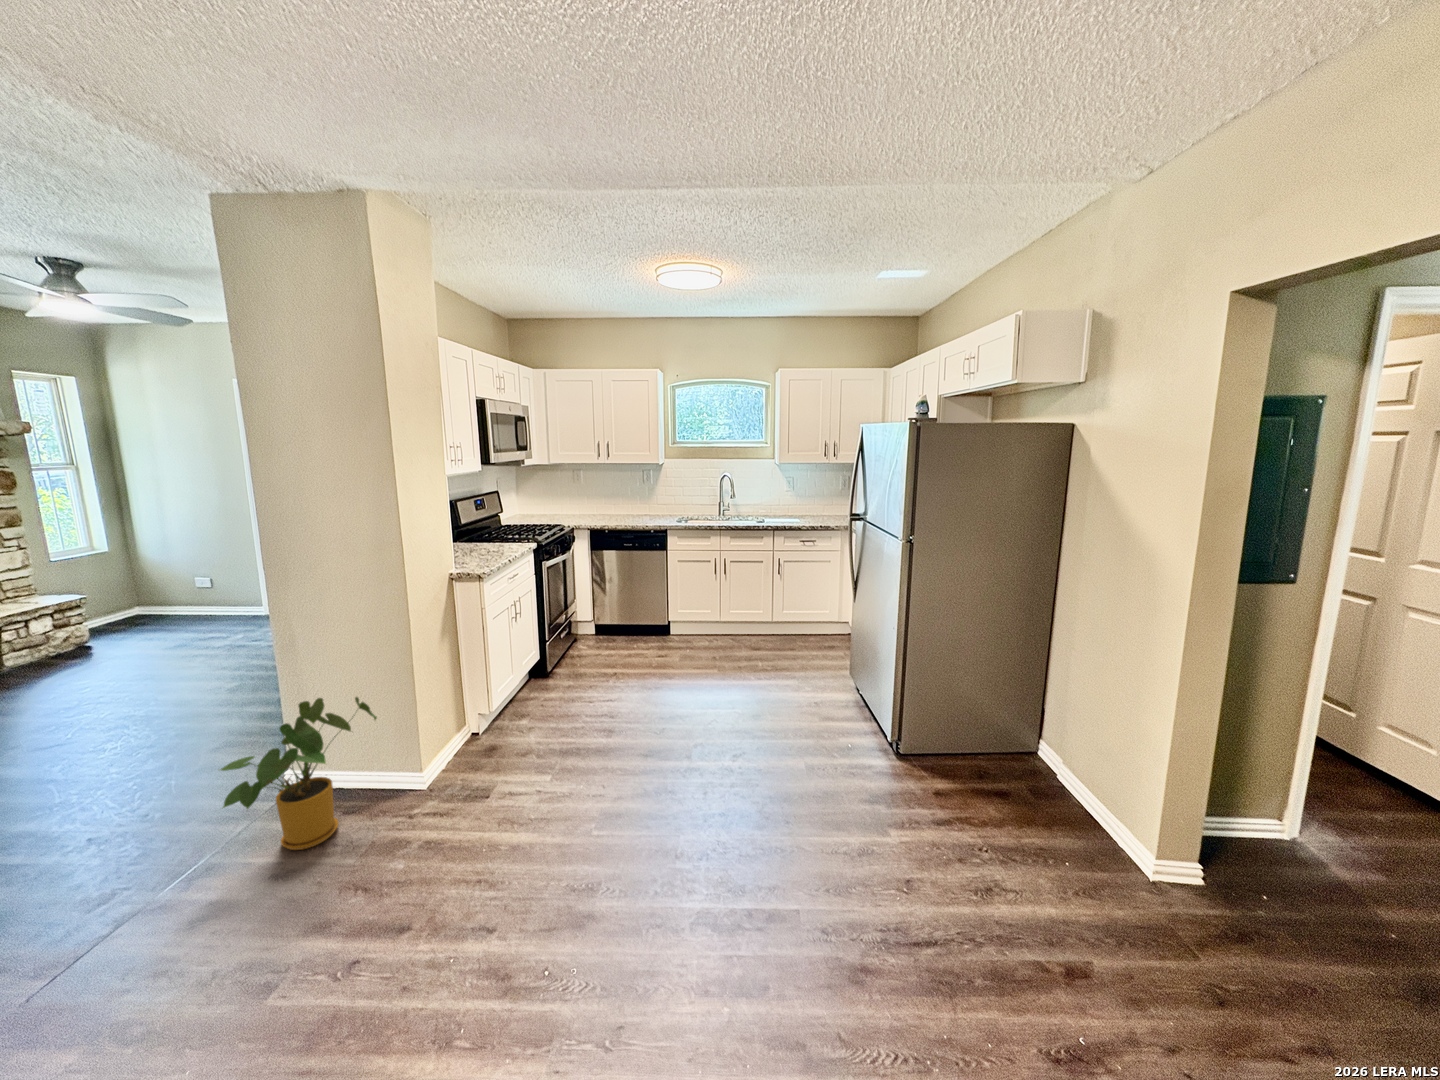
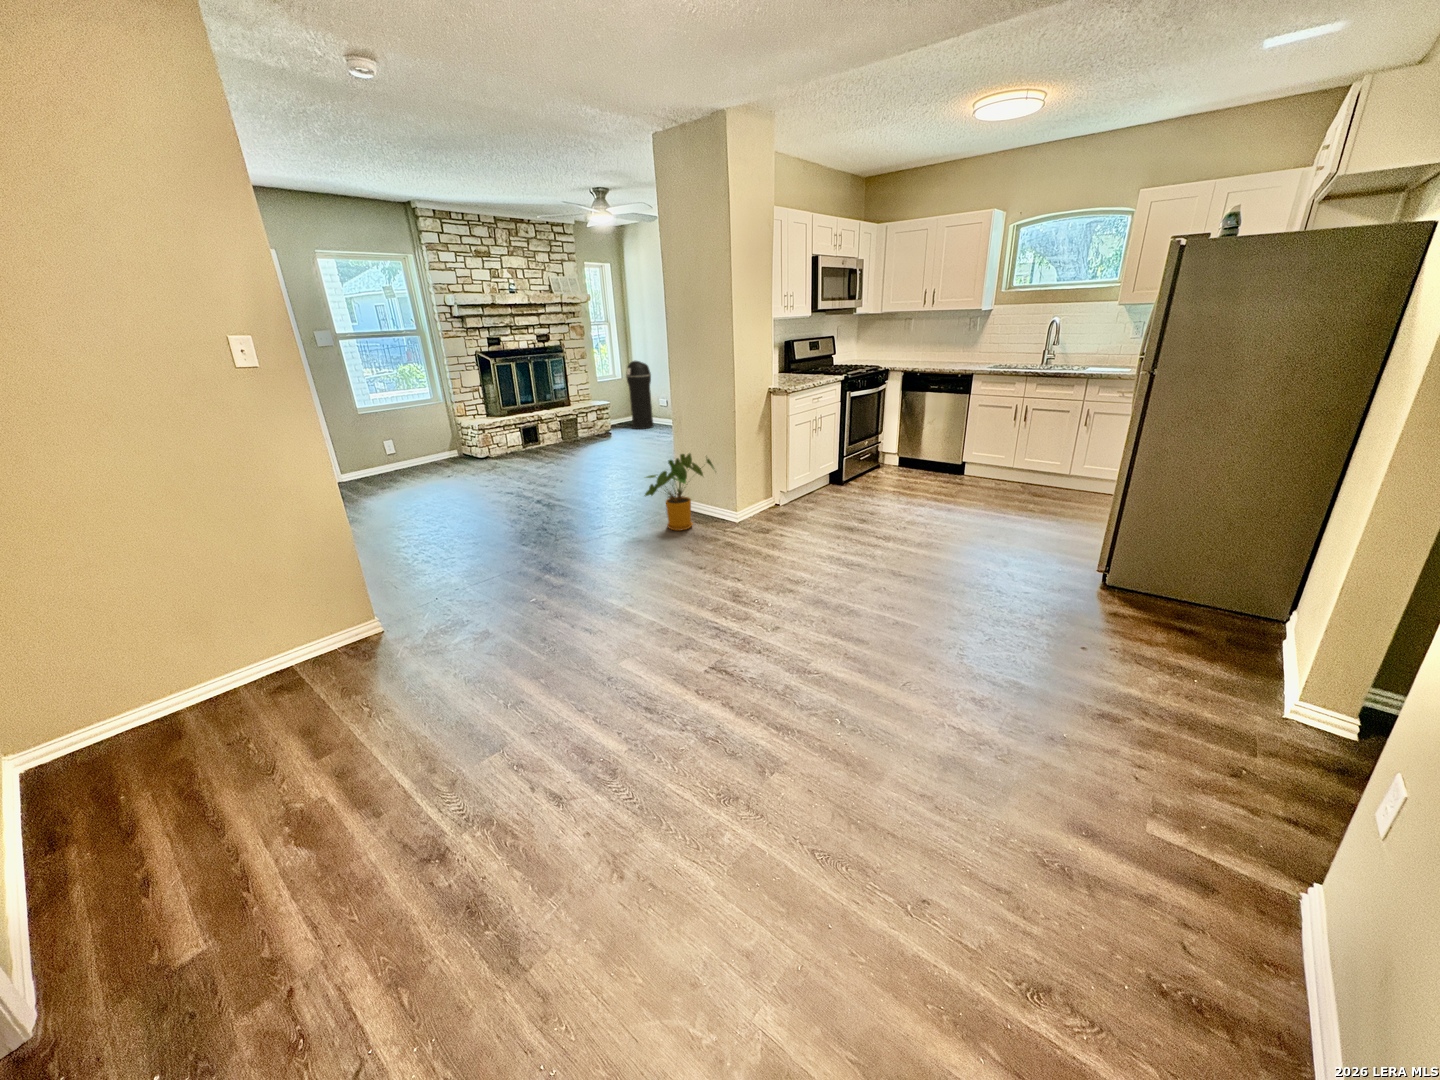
trash can: none [123,523,189,630] -> present [626,361,654,429]

